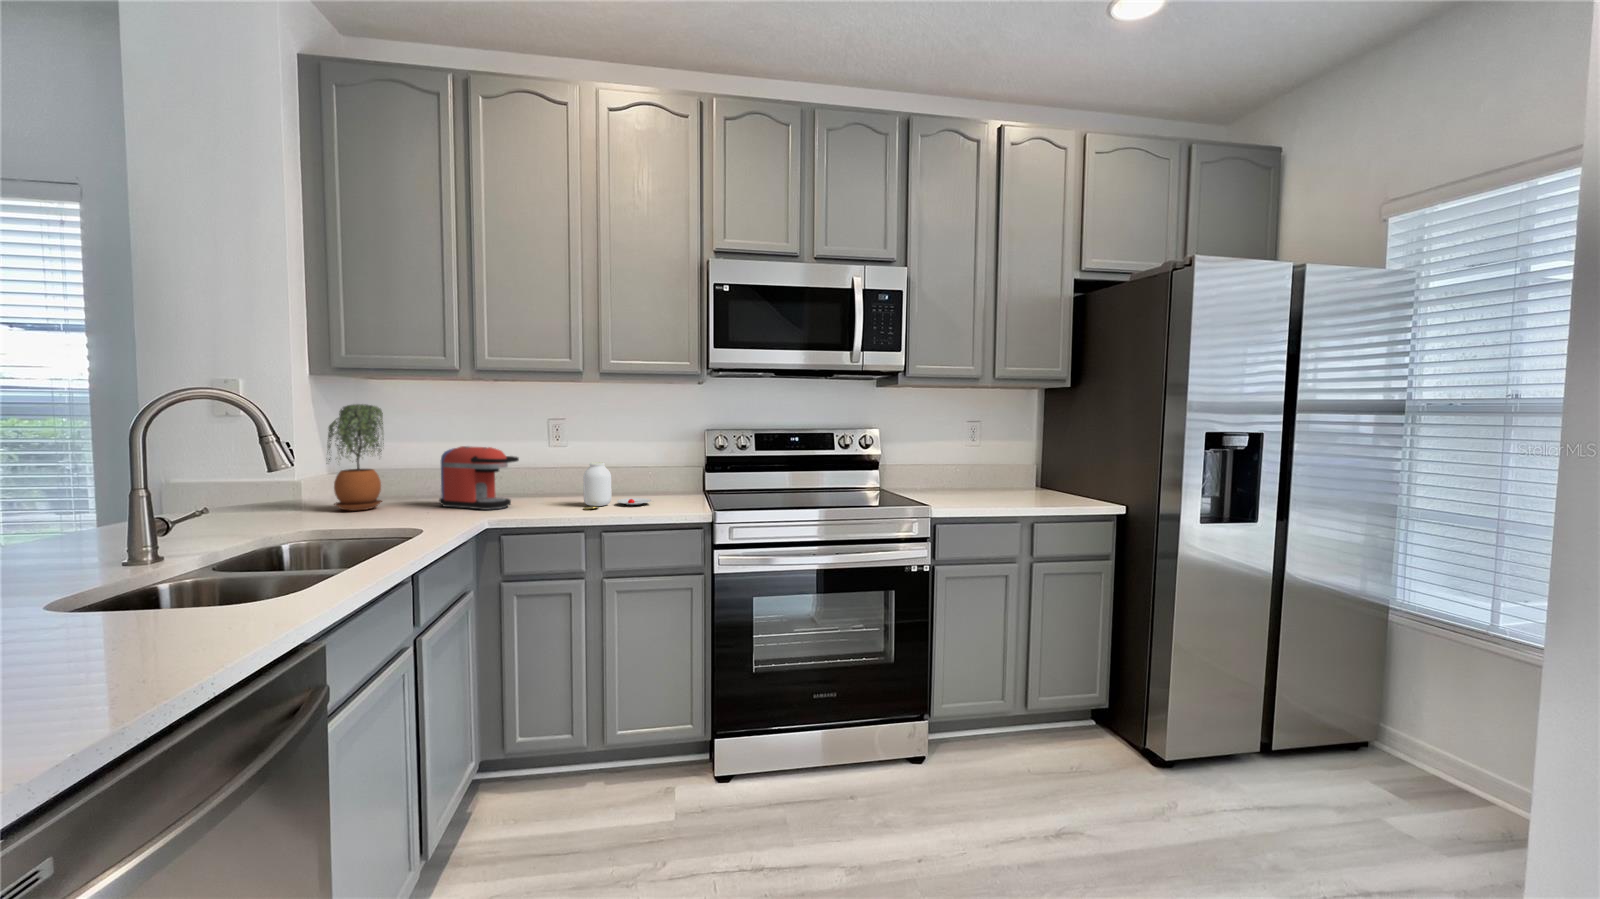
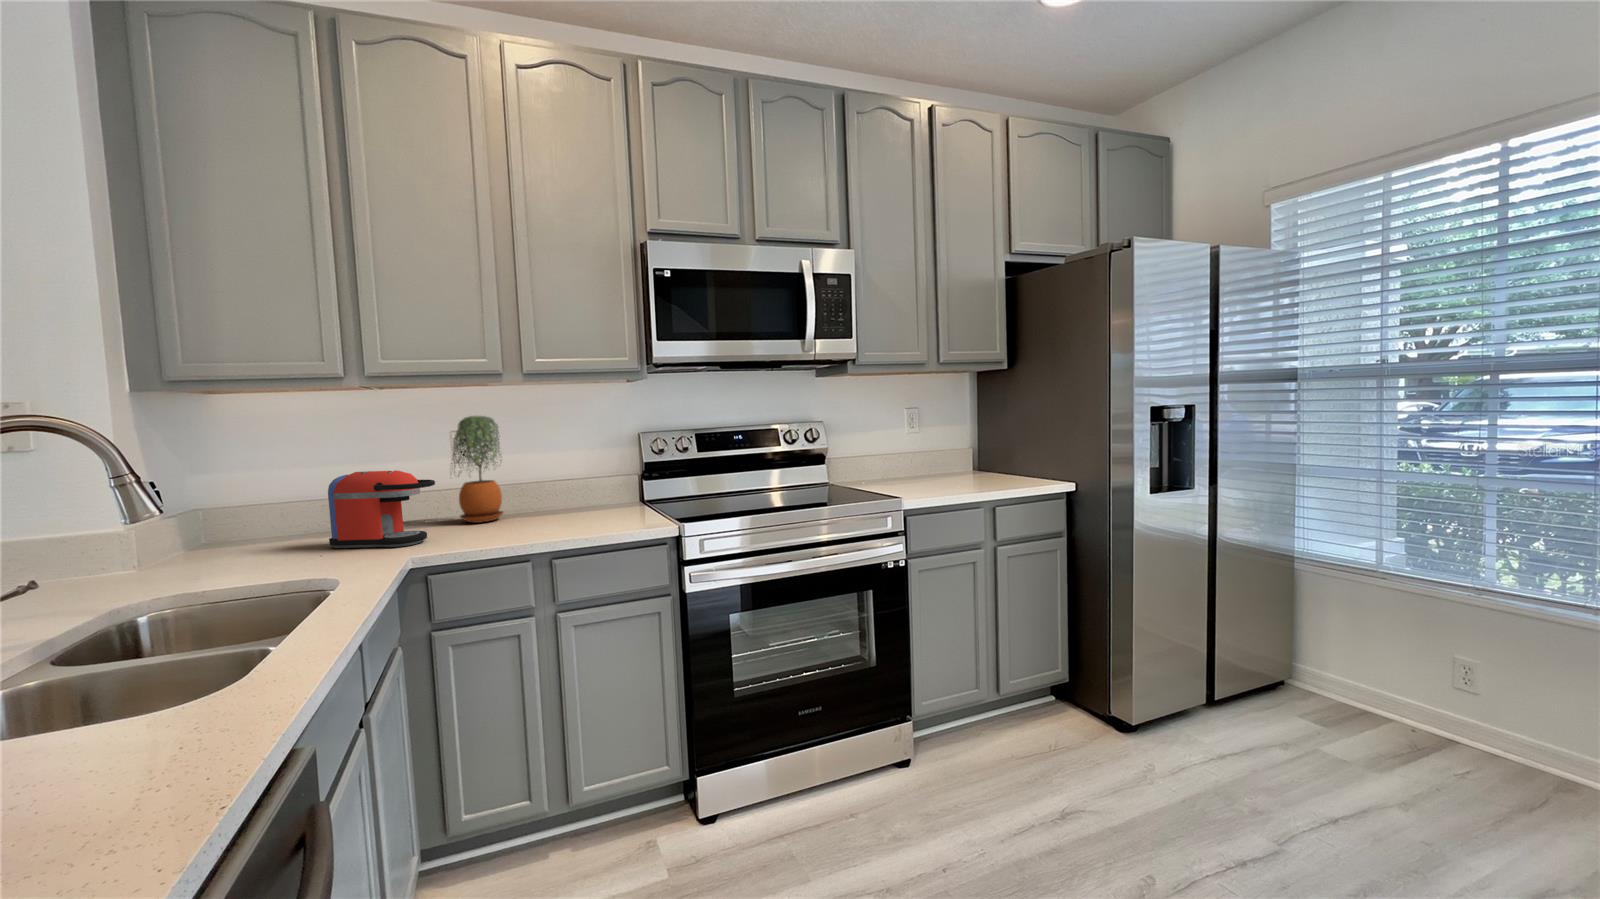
potted plant: present [328,404,384,511] -> present [451,416,503,523]
jar: present [583,462,651,510] -> none [516,479,602,535]

